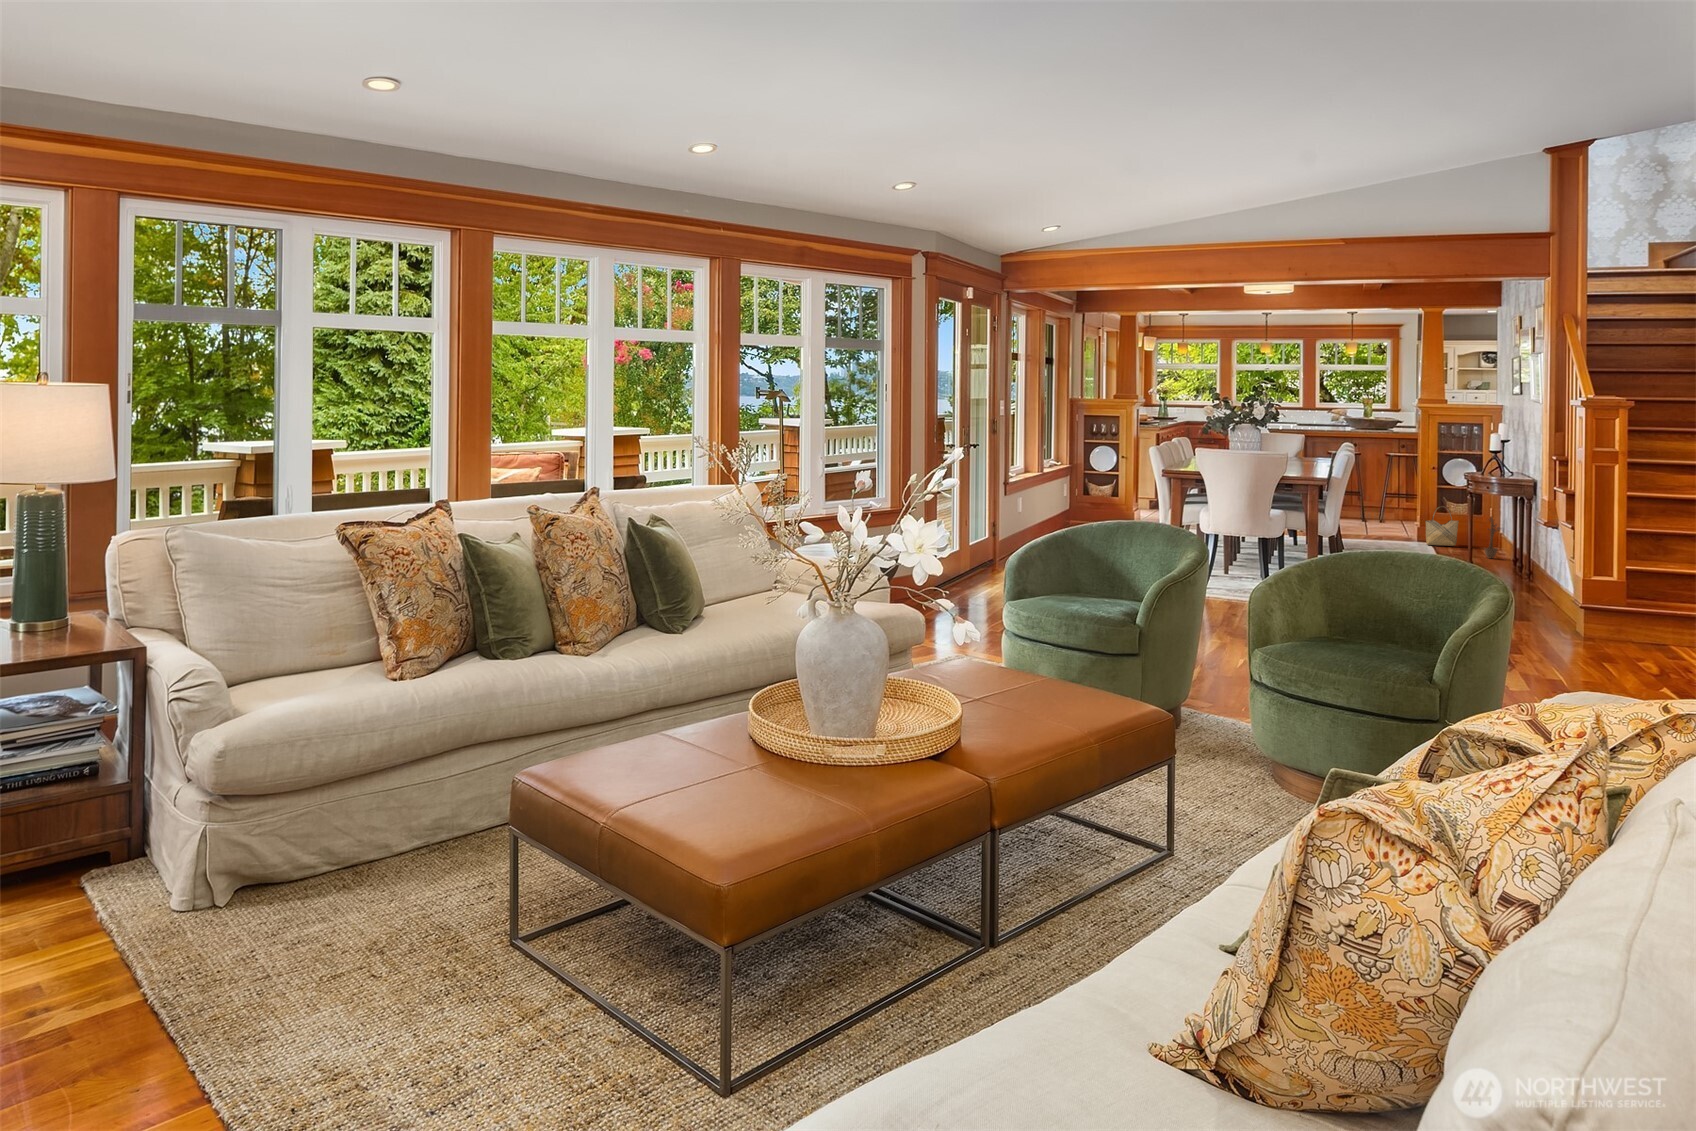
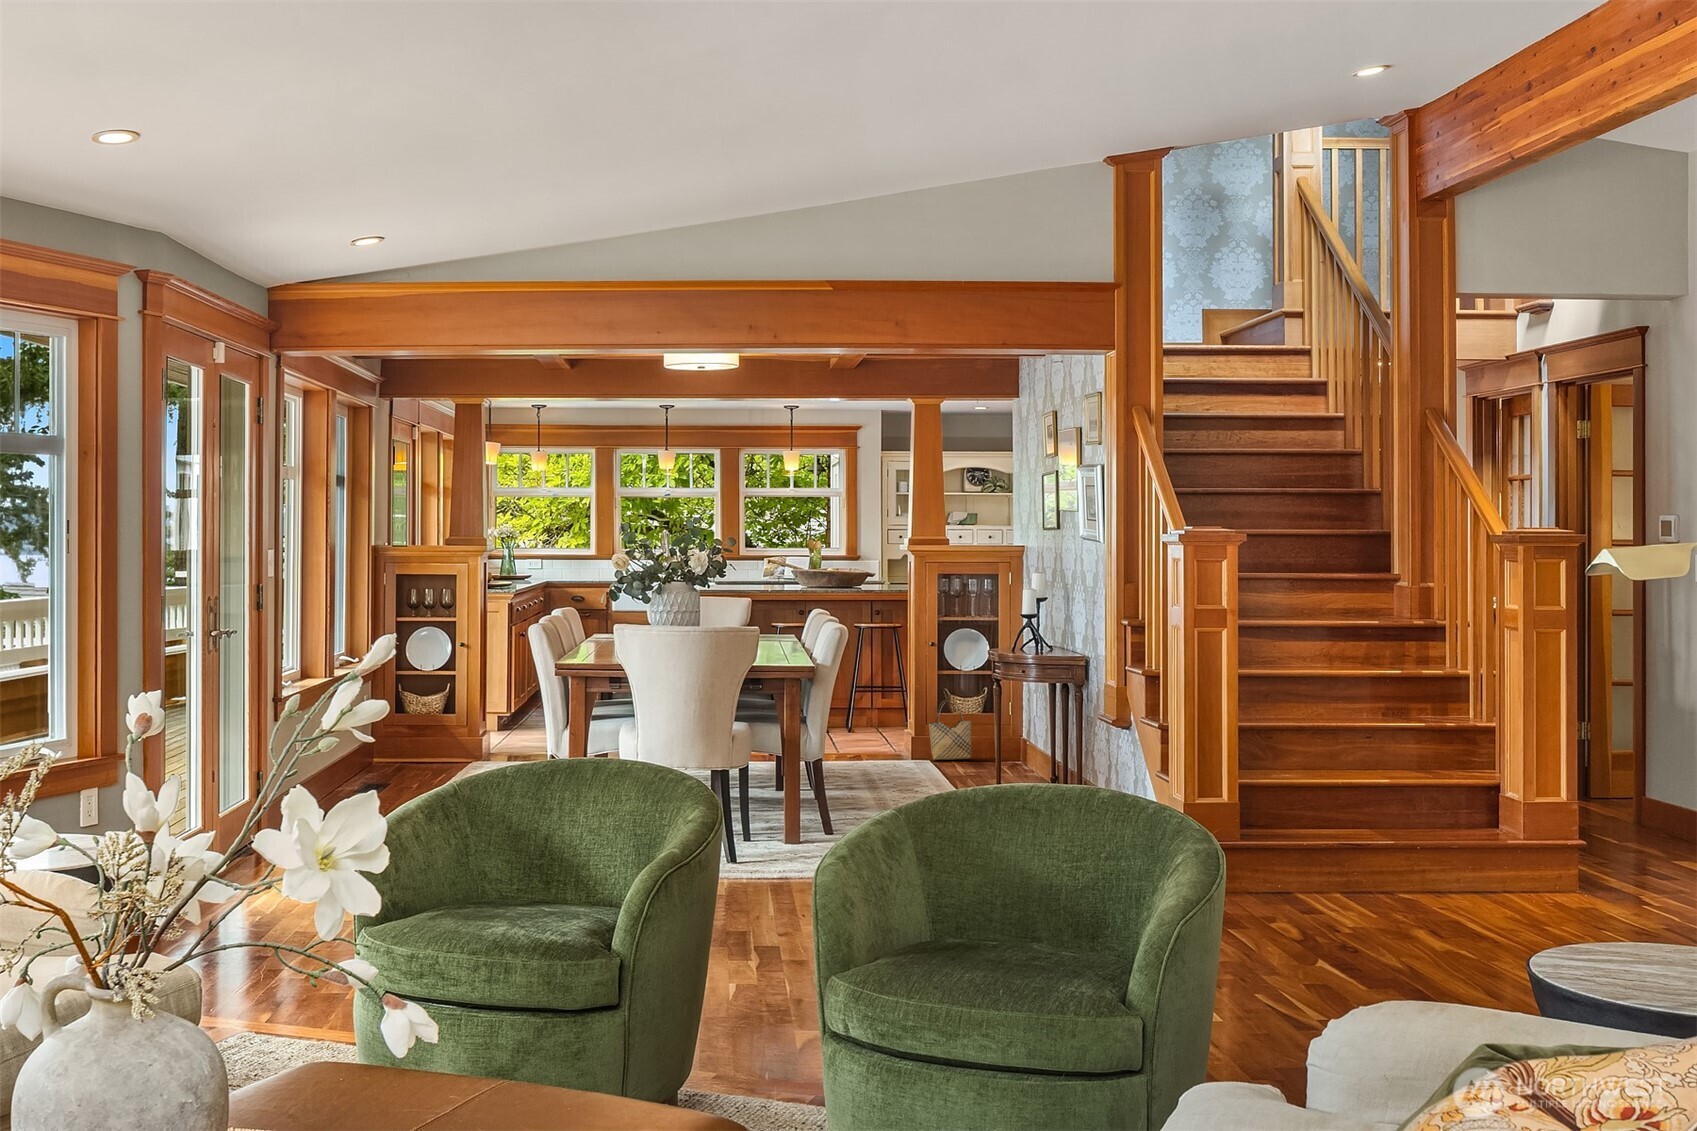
decorative plant: present [1484,517,1500,558] -> none [1014,711,1034,776]

